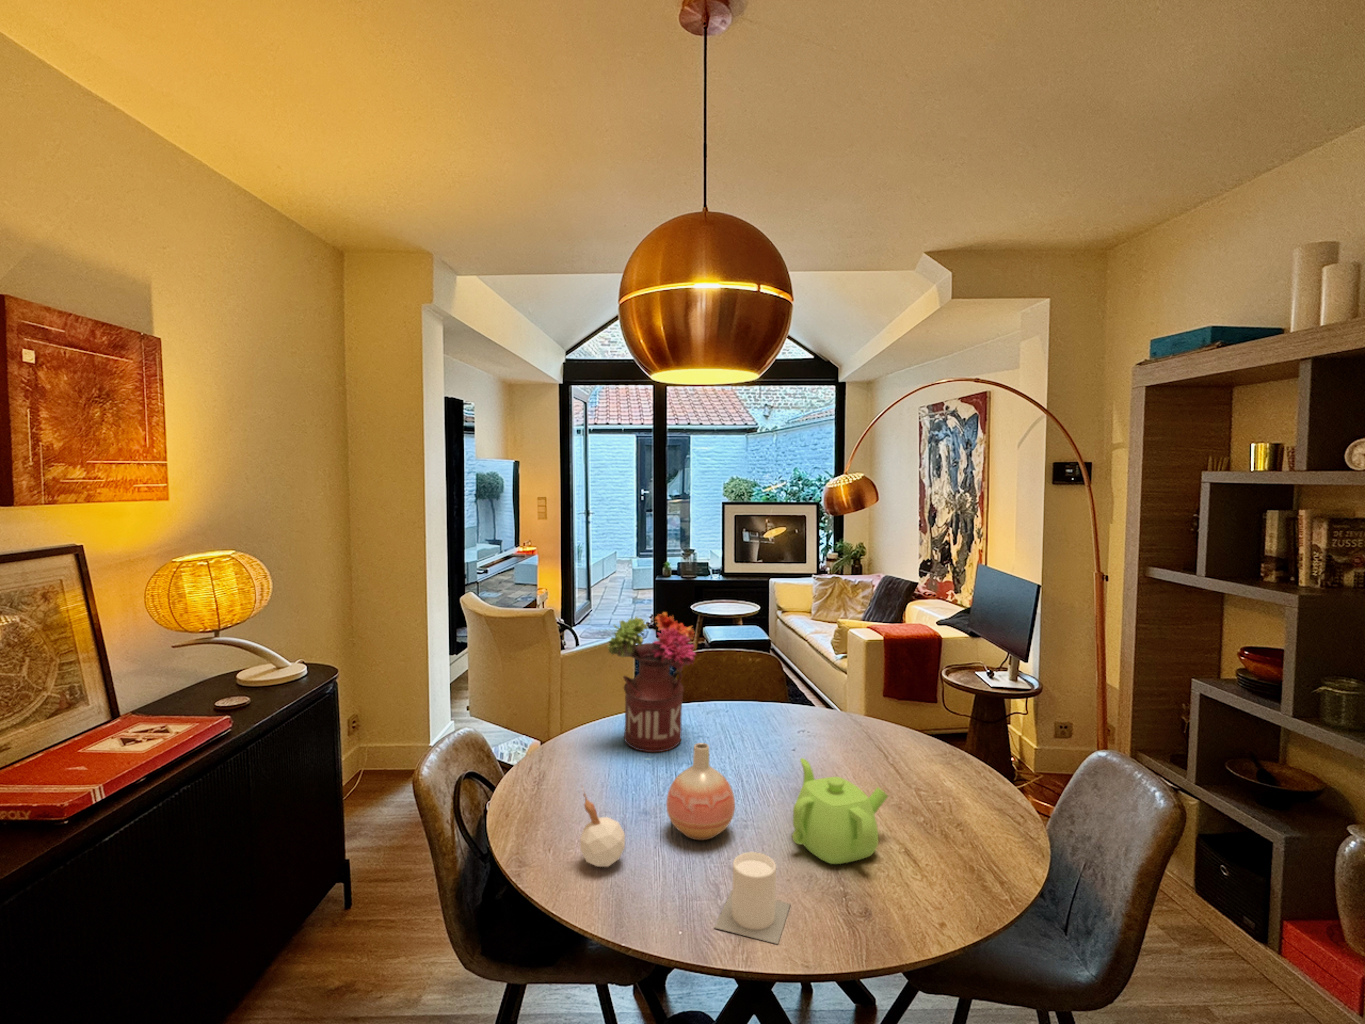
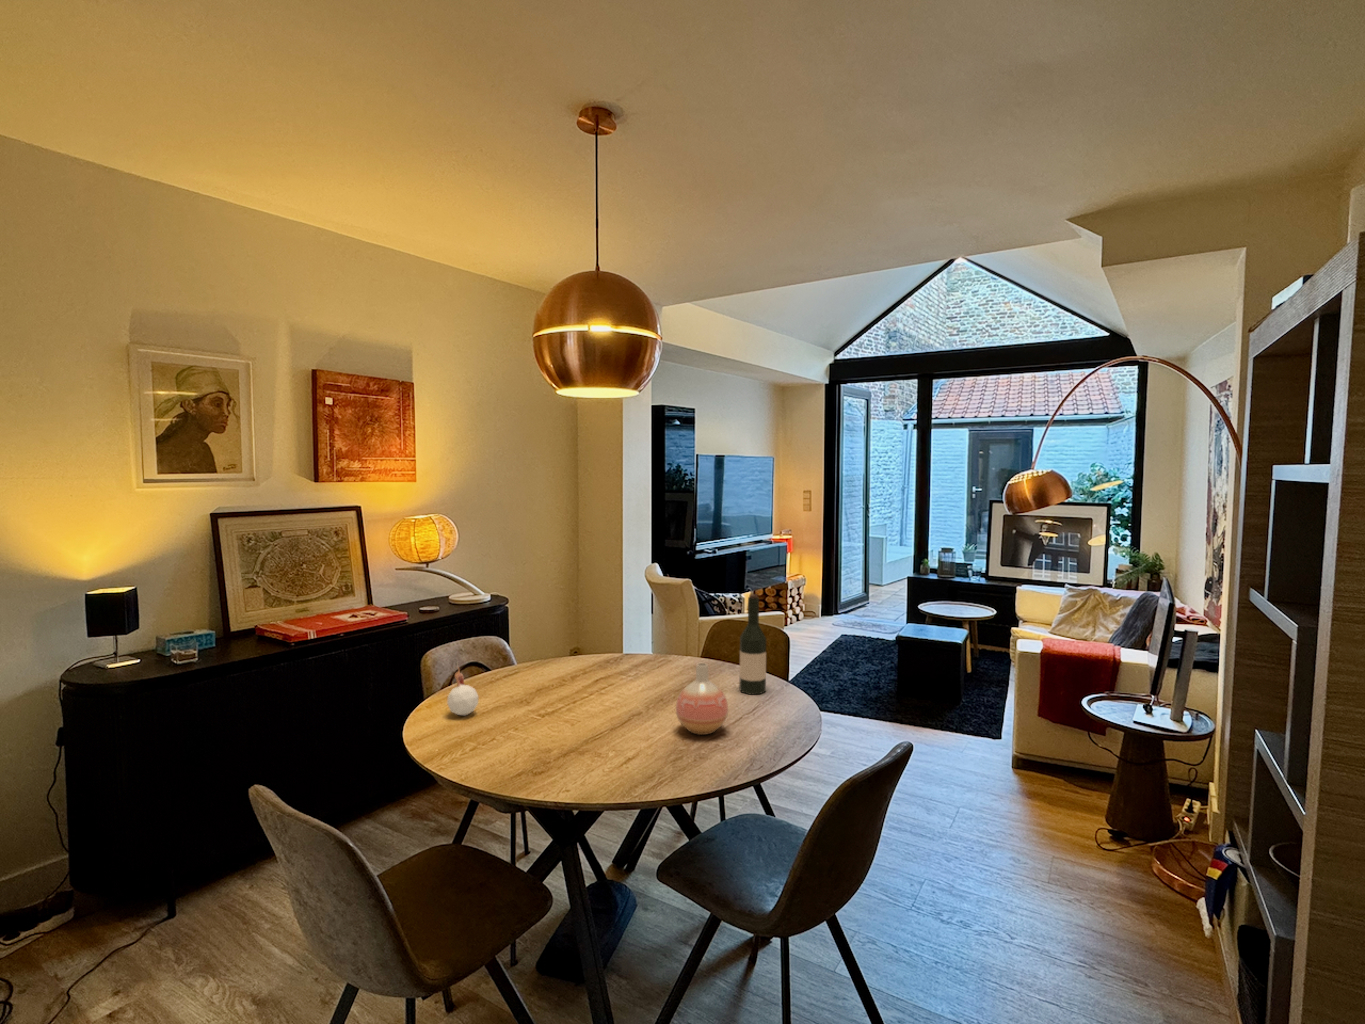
flower arrangement: present [607,612,696,752] -> none [574,569,649,676]
wine bottle: none [815,625,845,737] -> present [739,594,766,694]
vase: present [666,743,735,840] -> present [676,663,728,735]
teapot: present [792,758,888,864] -> none [565,680,647,752]
mug: present [715,852,790,944] -> none [456,713,513,767]

